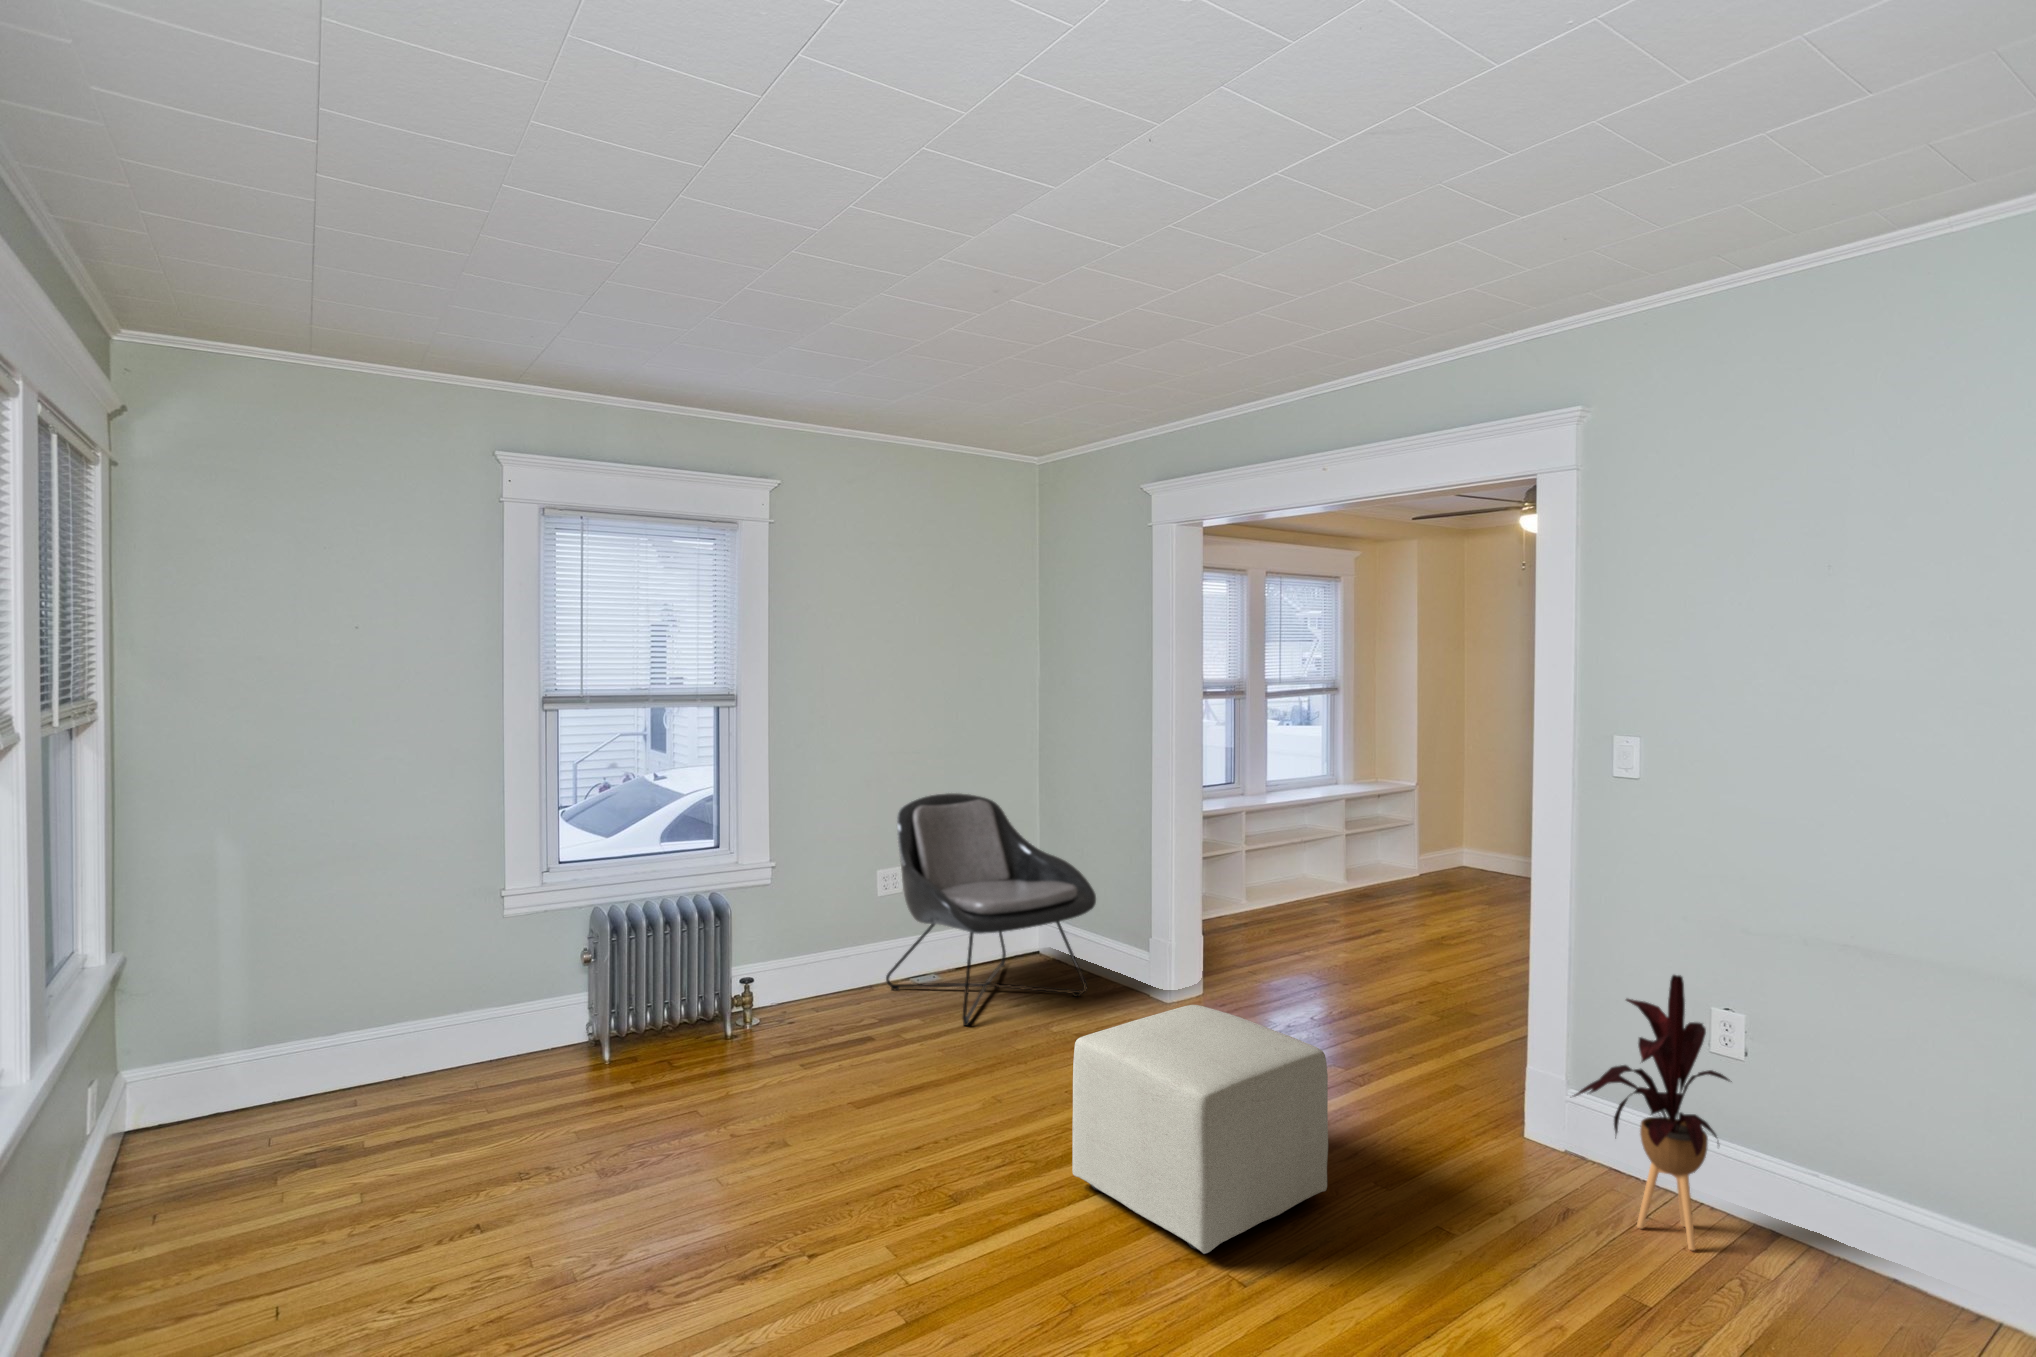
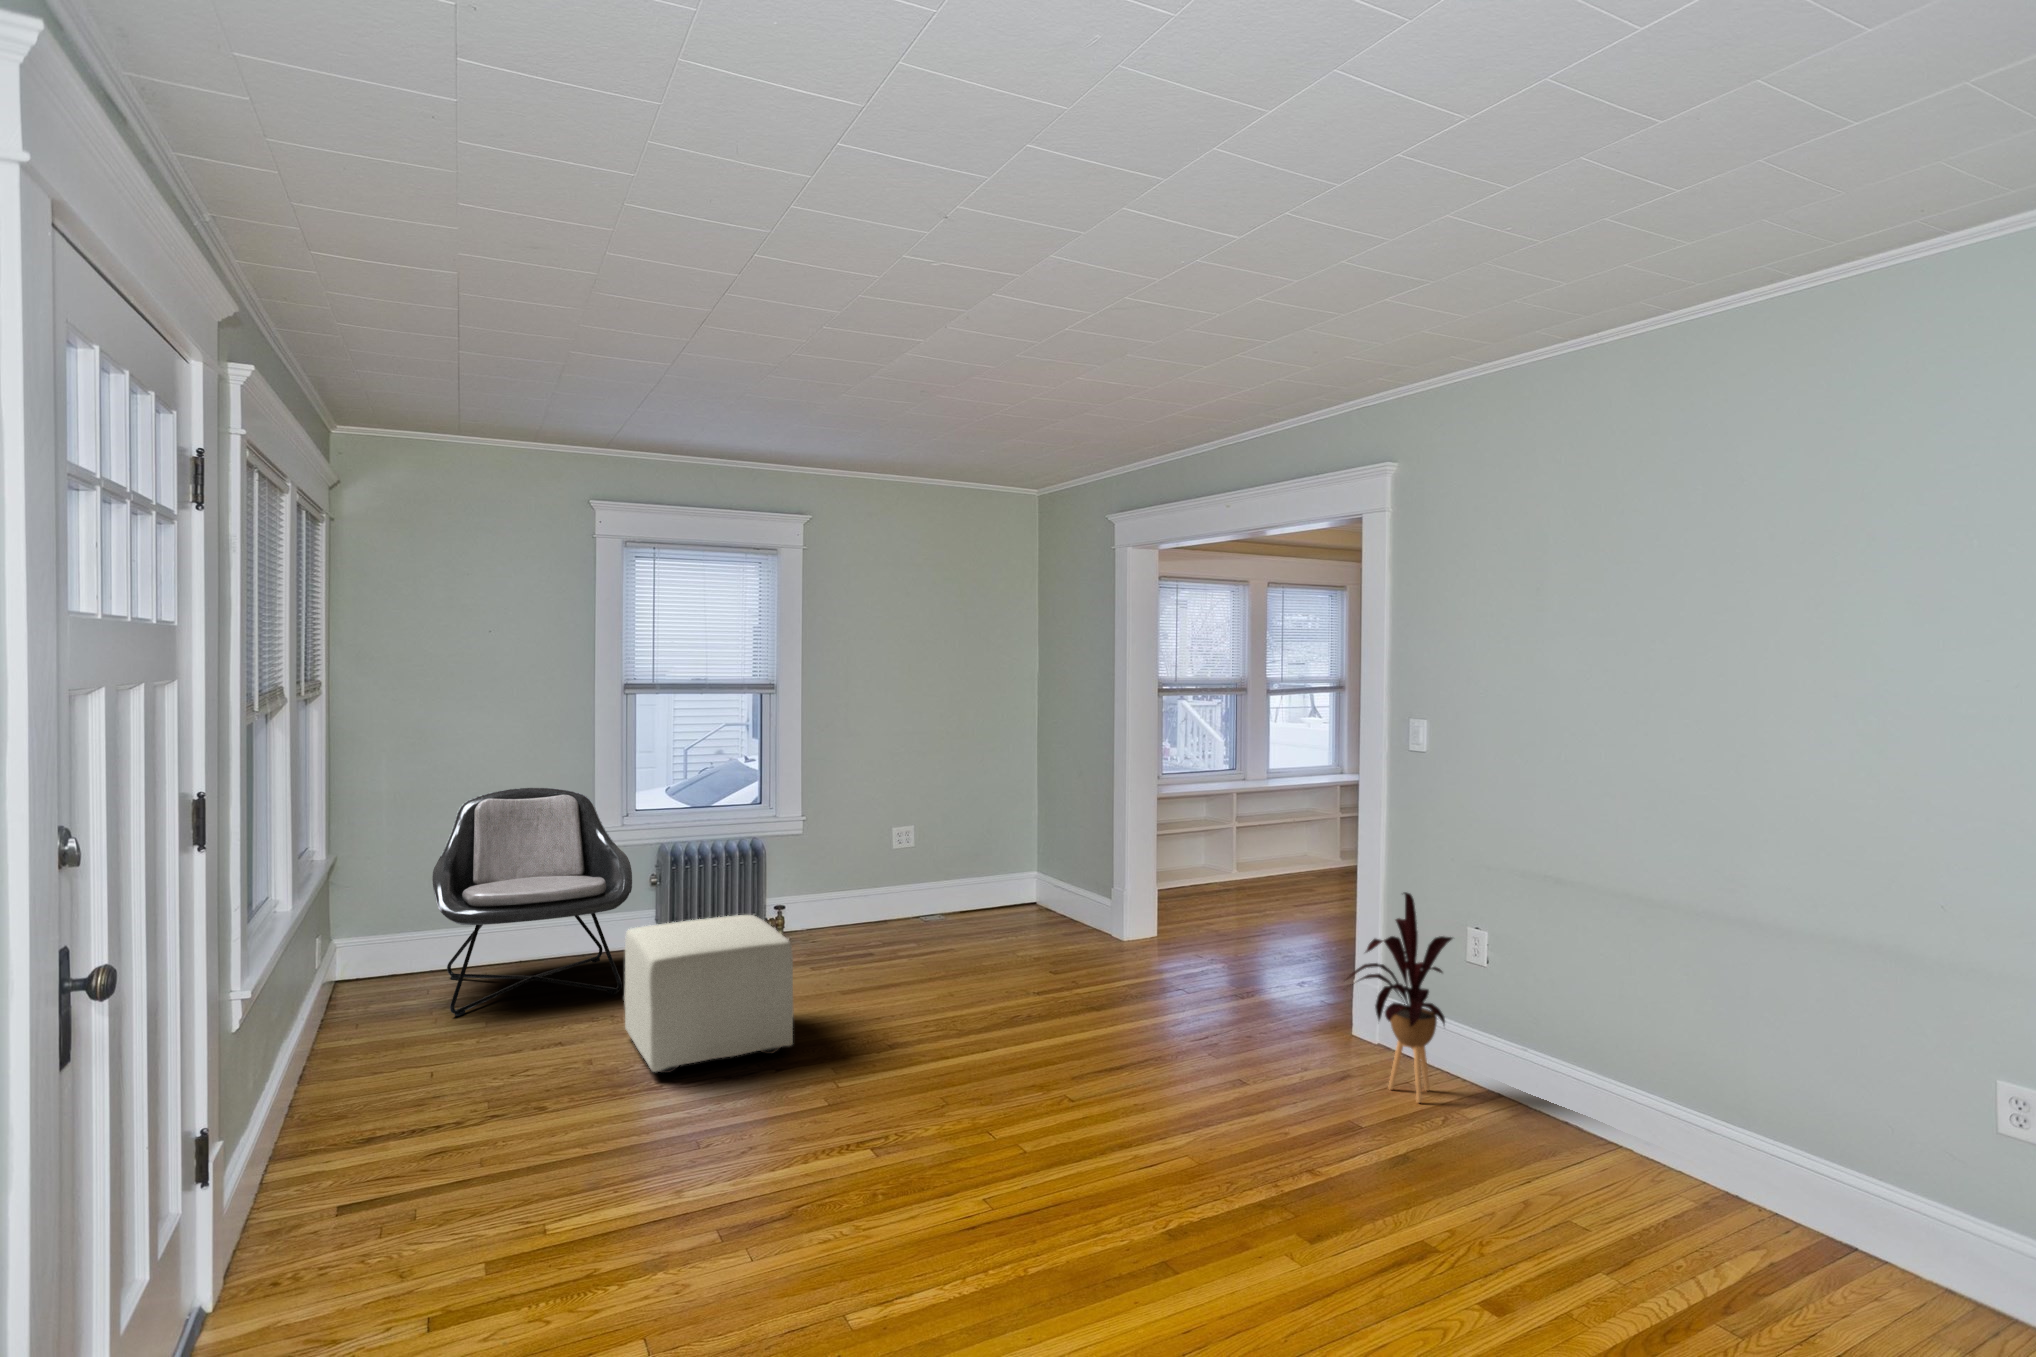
lounge chair: present [886,793,1096,1026] -> present [432,788,632,1016]
ottoman: present [1072,1005,1328,1254] -> present [624,915,794,1073]

